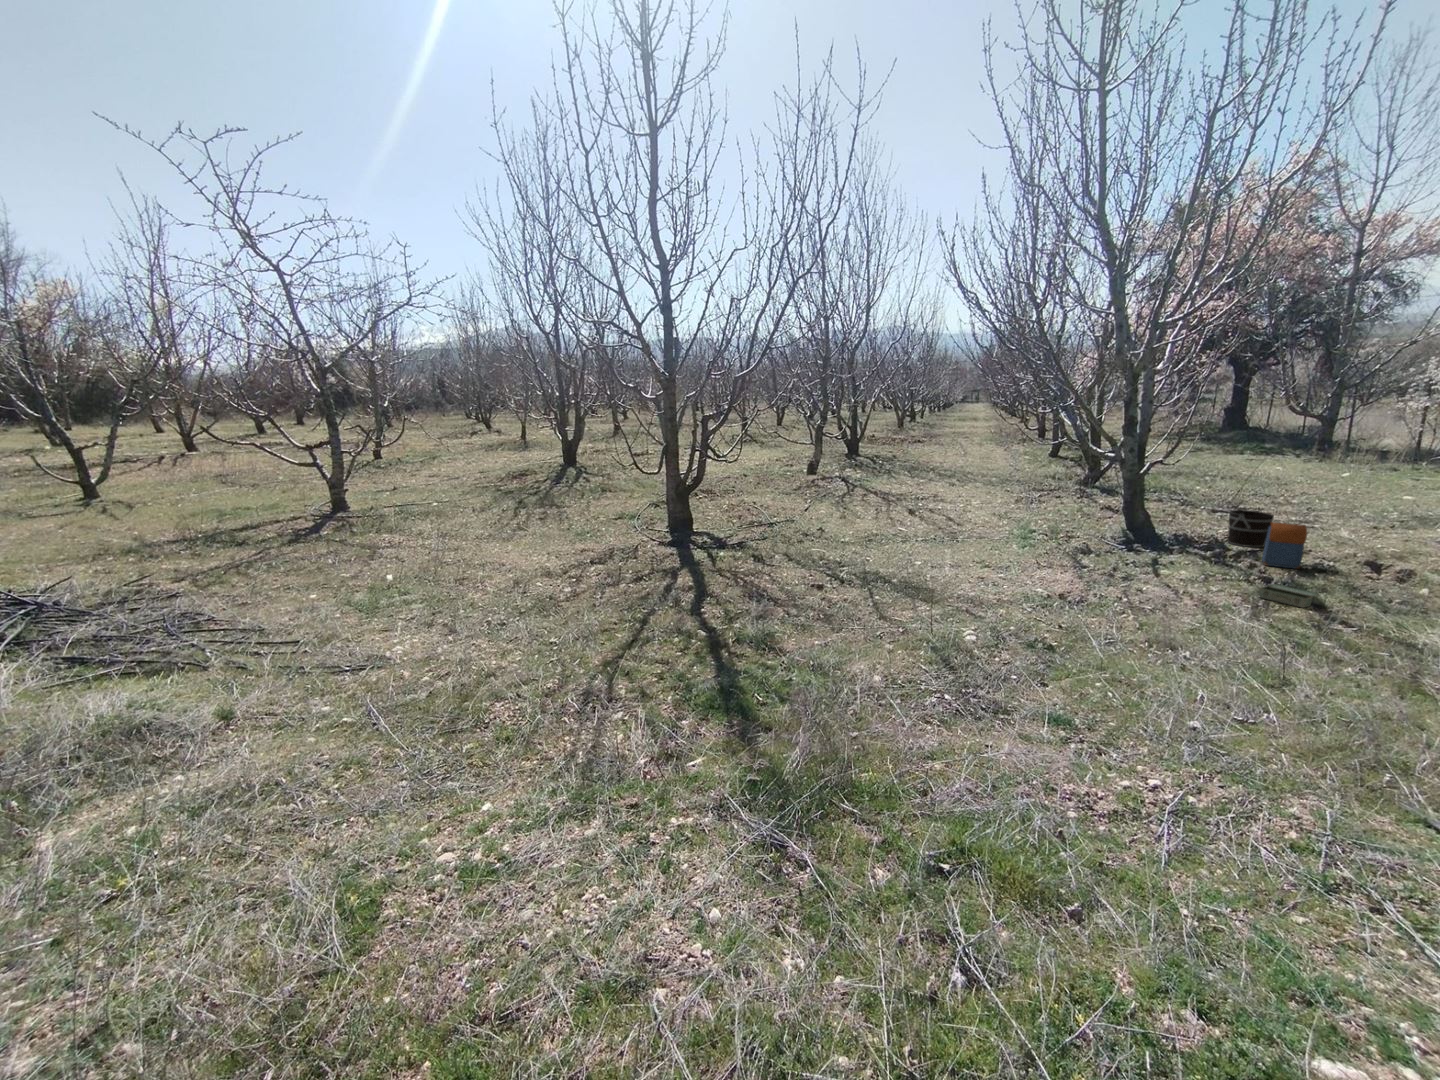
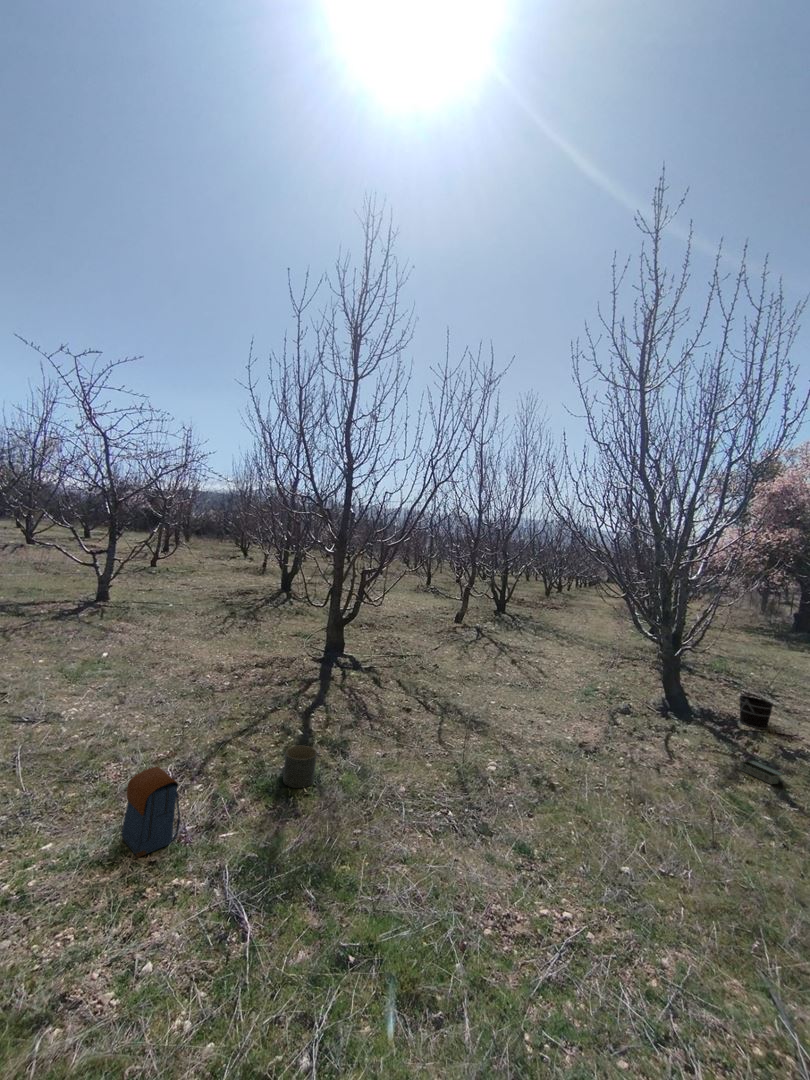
backpack: present [1262,522,1308,569] -> present [121,767,180,857]
planter: none [727,647,767,698] -> present [283,746,317,788]

